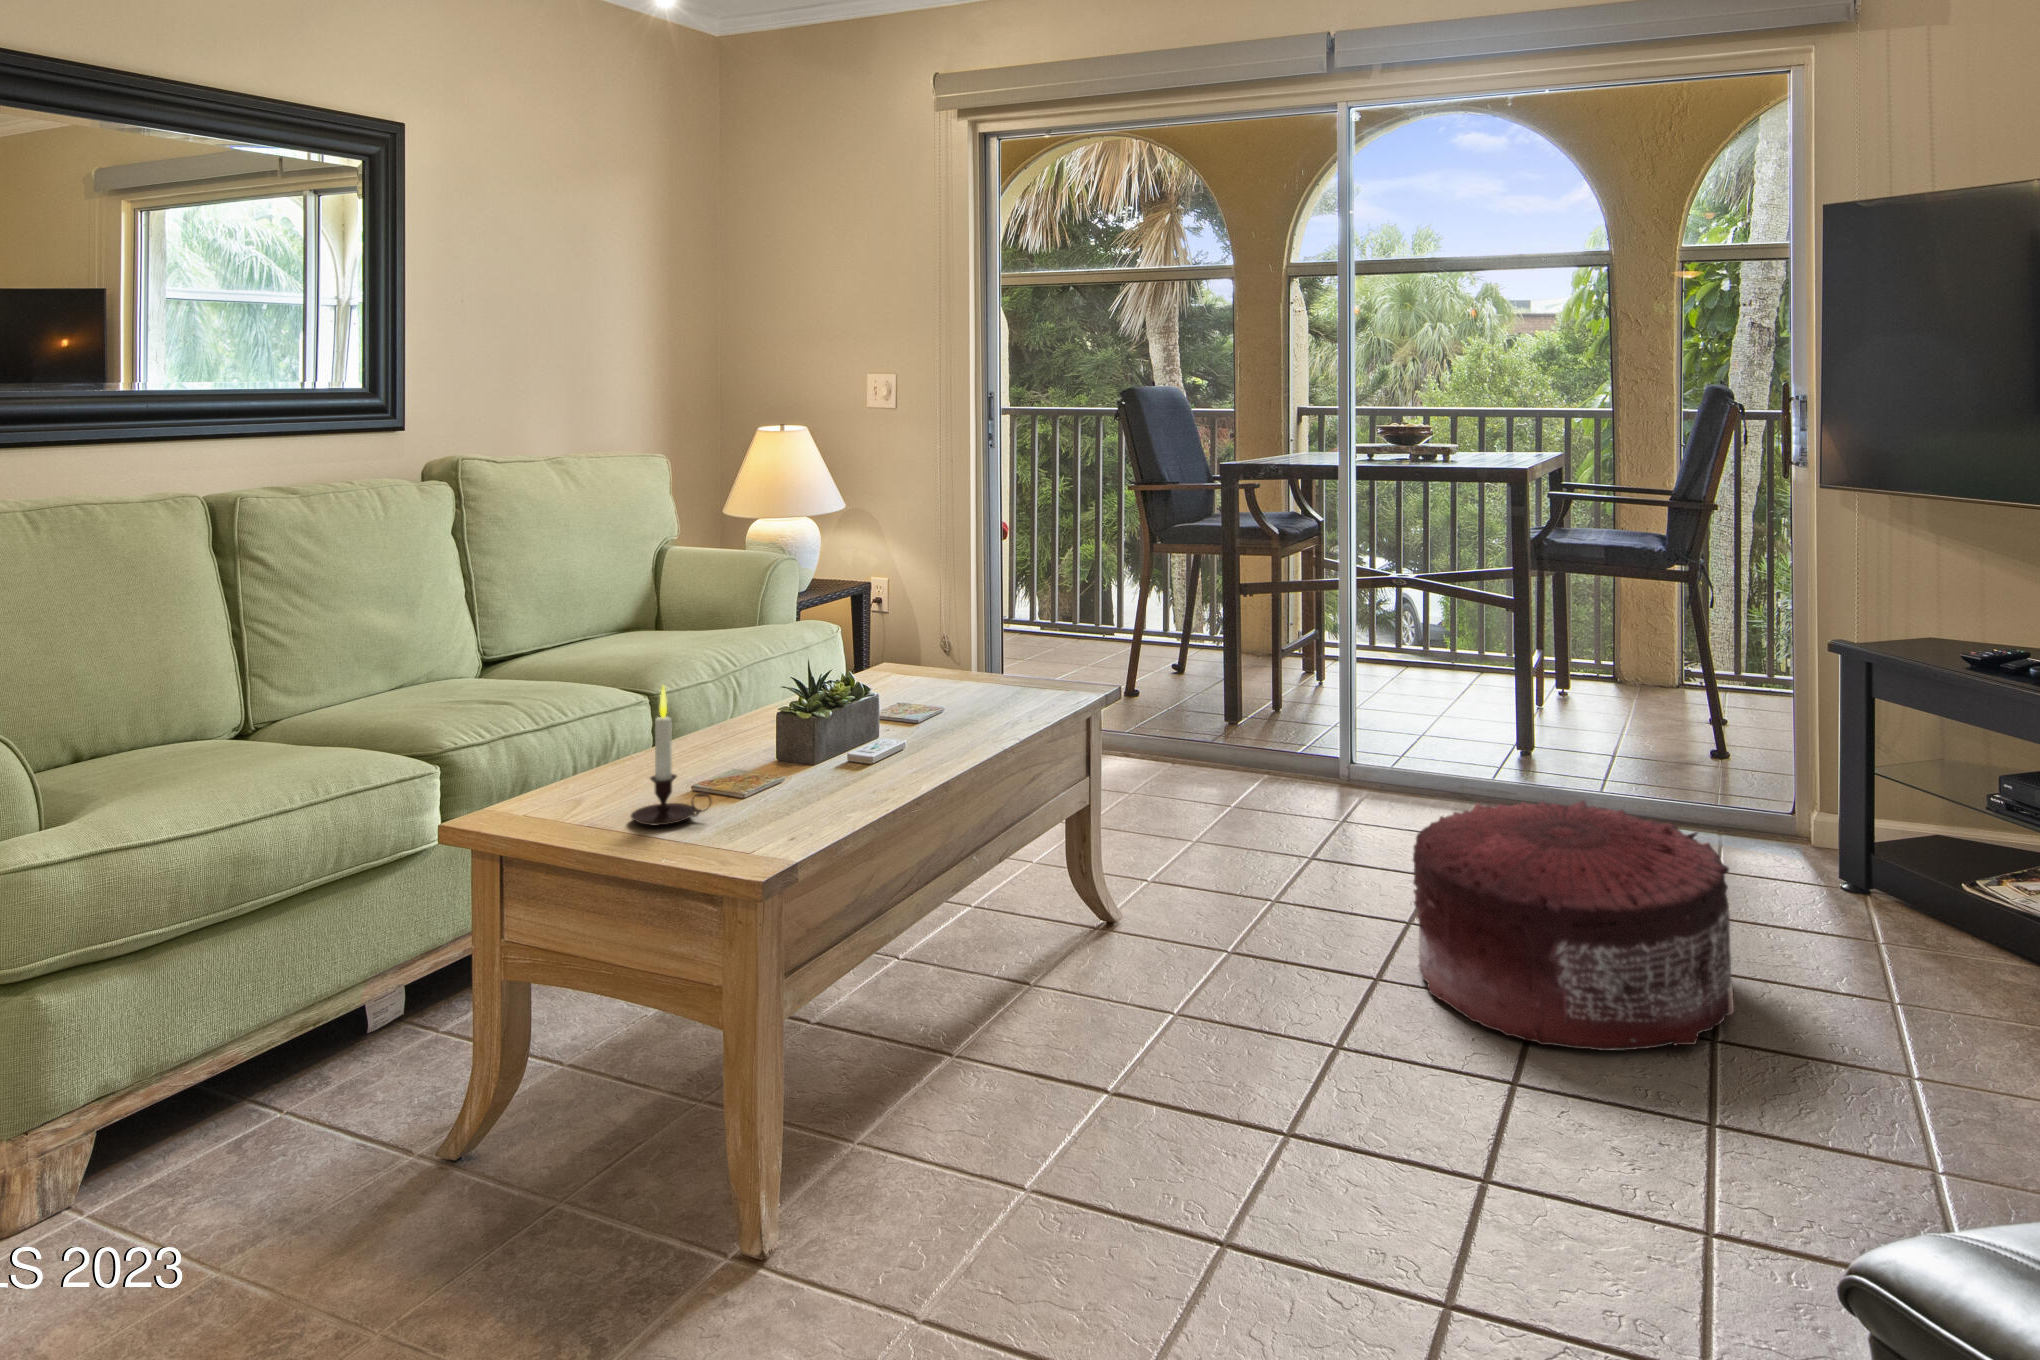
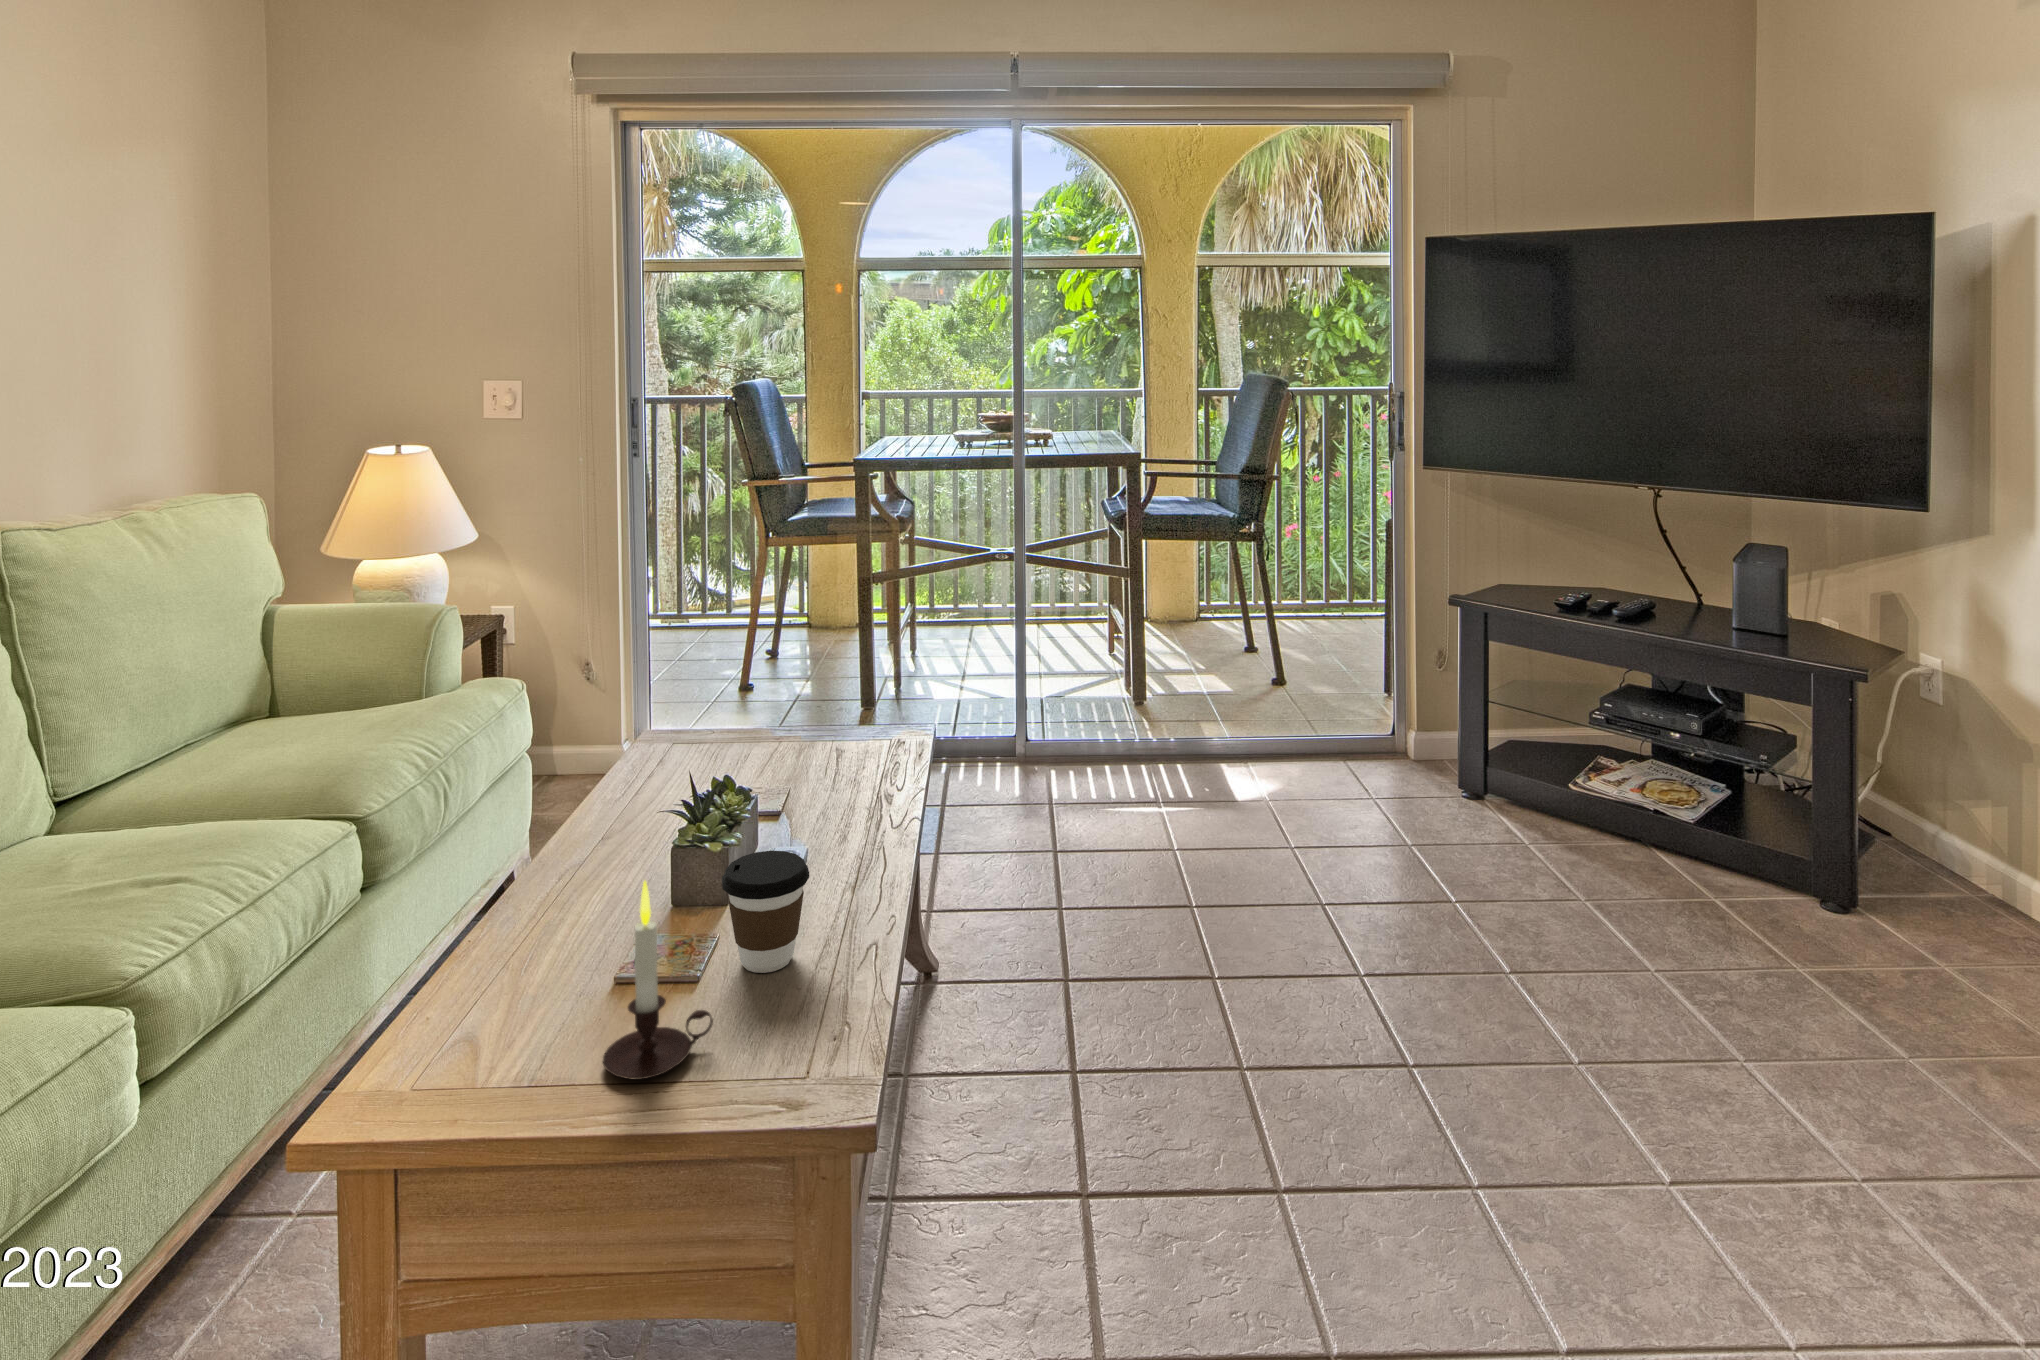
coffee cup: none [763,707,832,795] -> present [722,851,809,973]
pouf: present [1413,800,1734,1051] -> none [1230,769,1513,1020]

